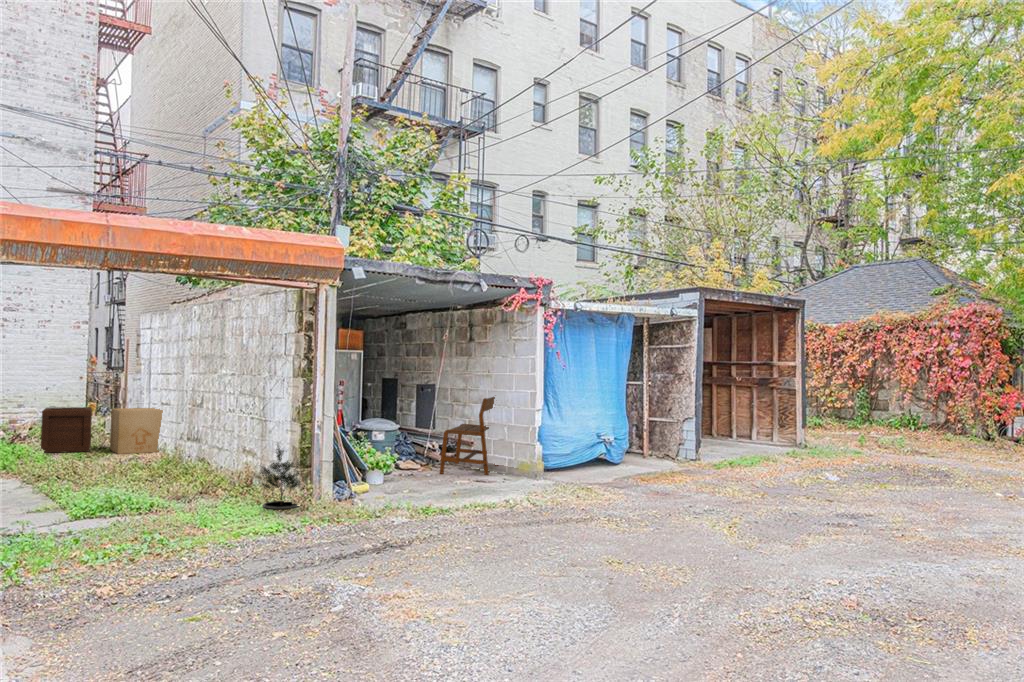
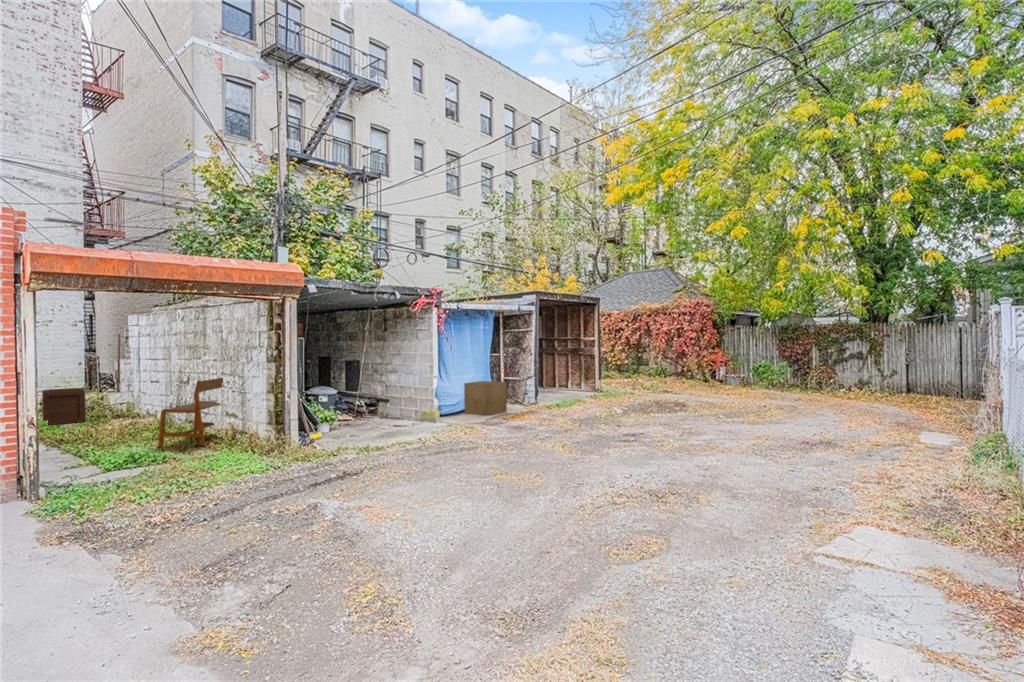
bench: present [440,397,498,475] -> present [158,378,223,447]
cardboard box: present [110,408,163,454] -> present [464,381,507,415]
potted tree: present [260,445,301,509] -> none [244,408,279,456]

